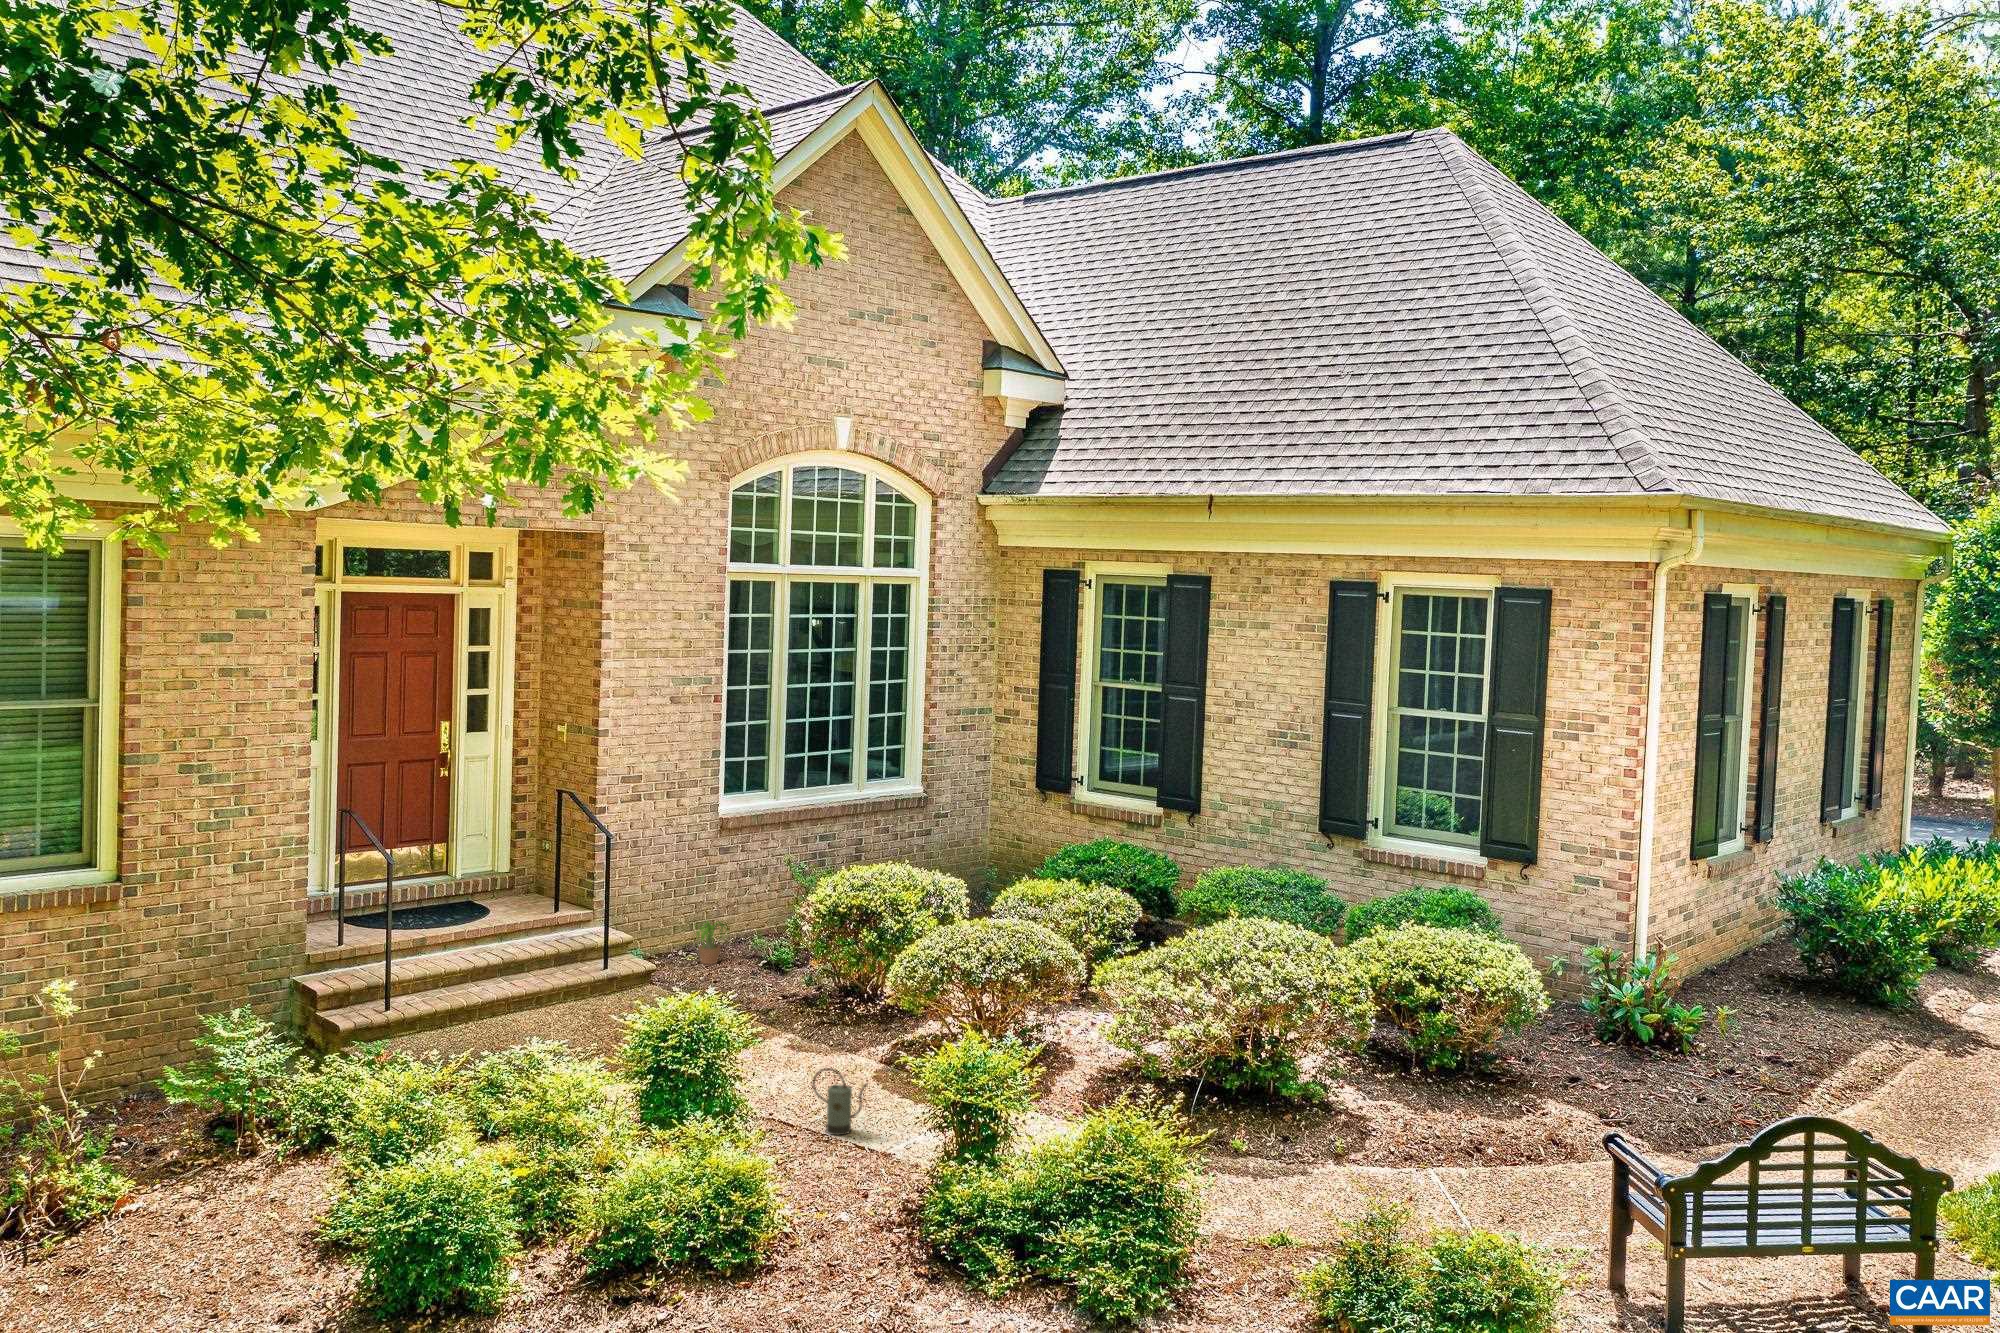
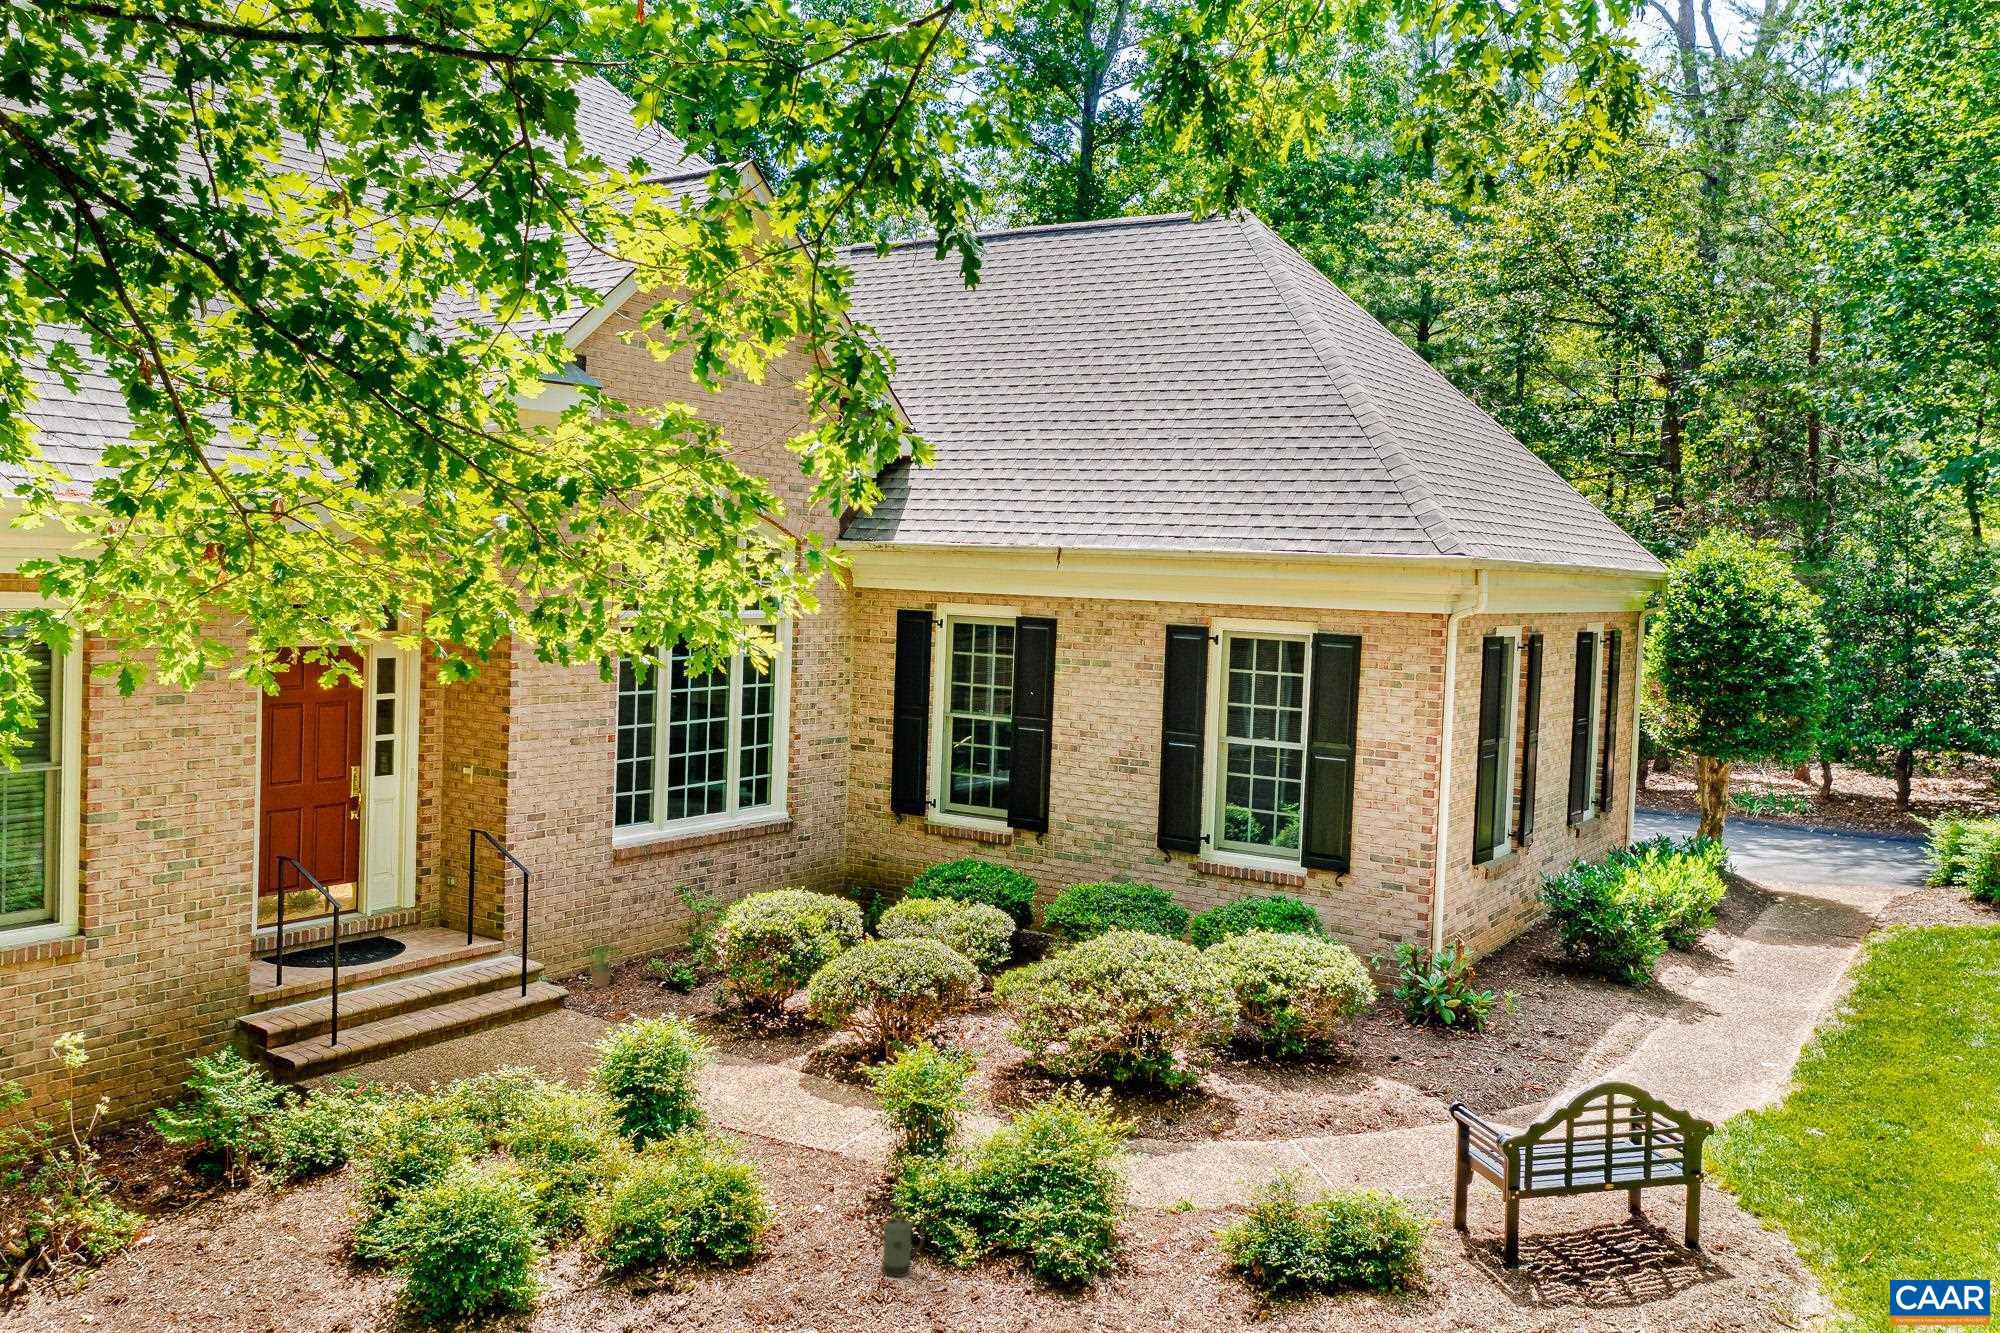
watering can: present [812,1068,867,1135] -> present [867,1201,930,1277]

